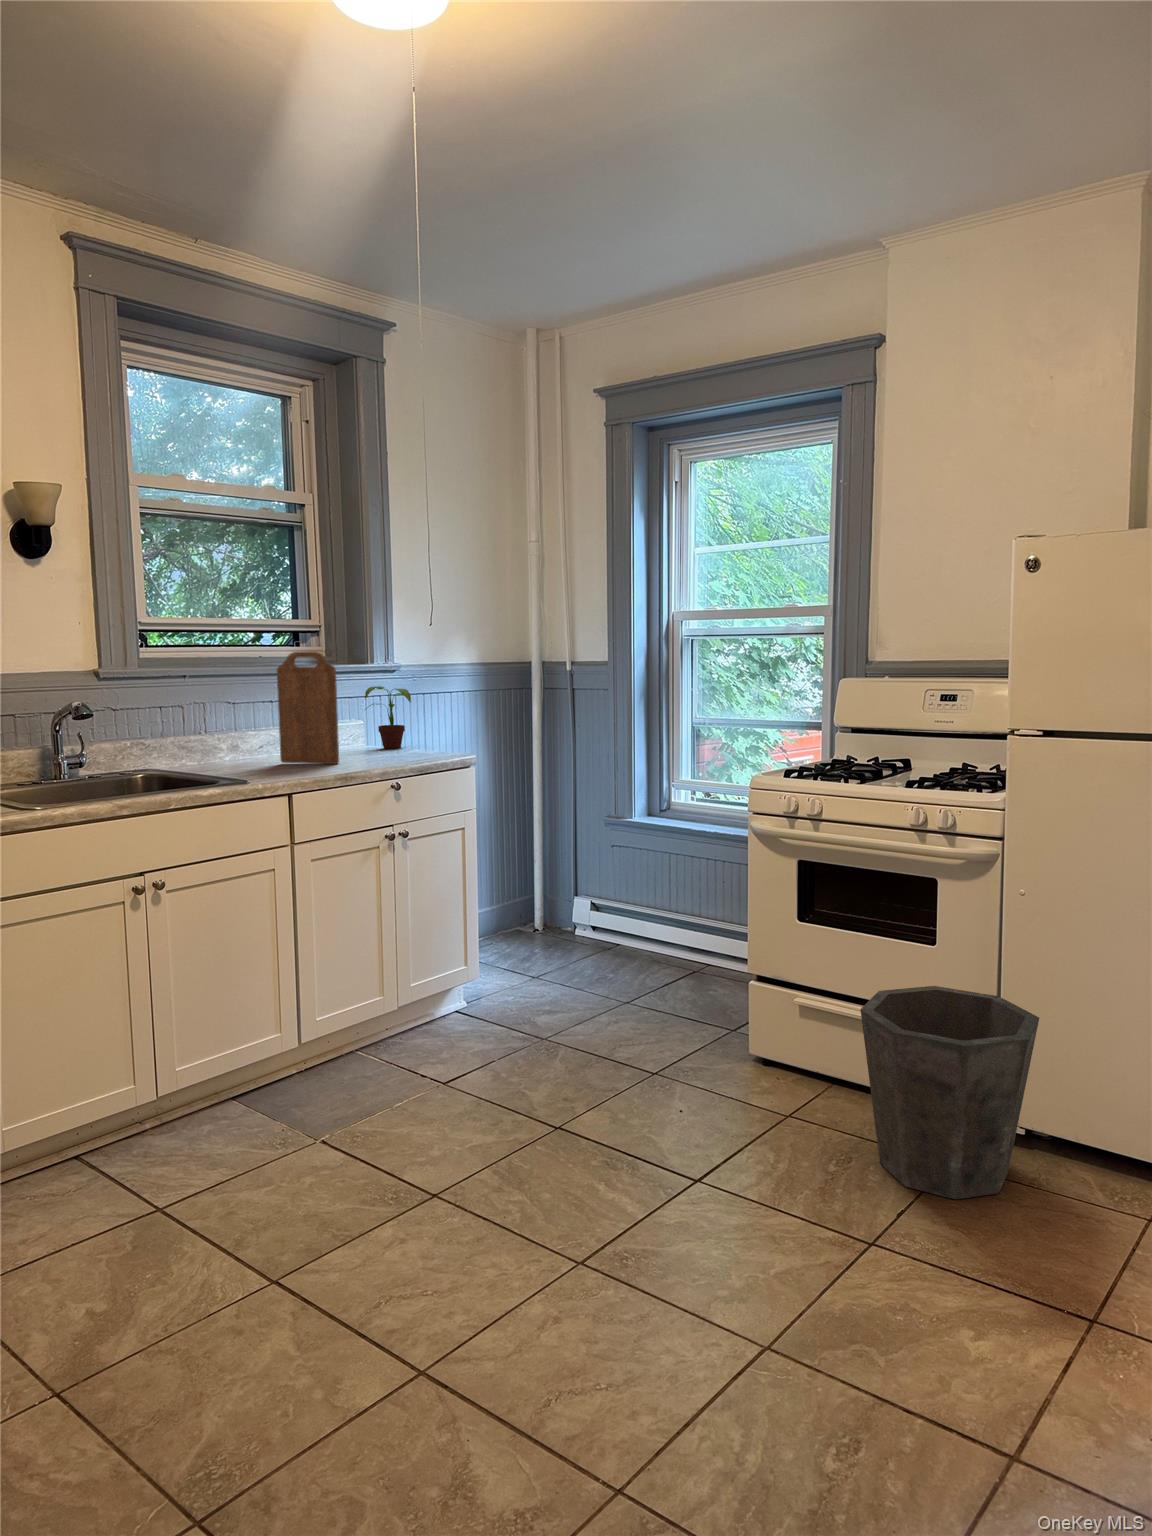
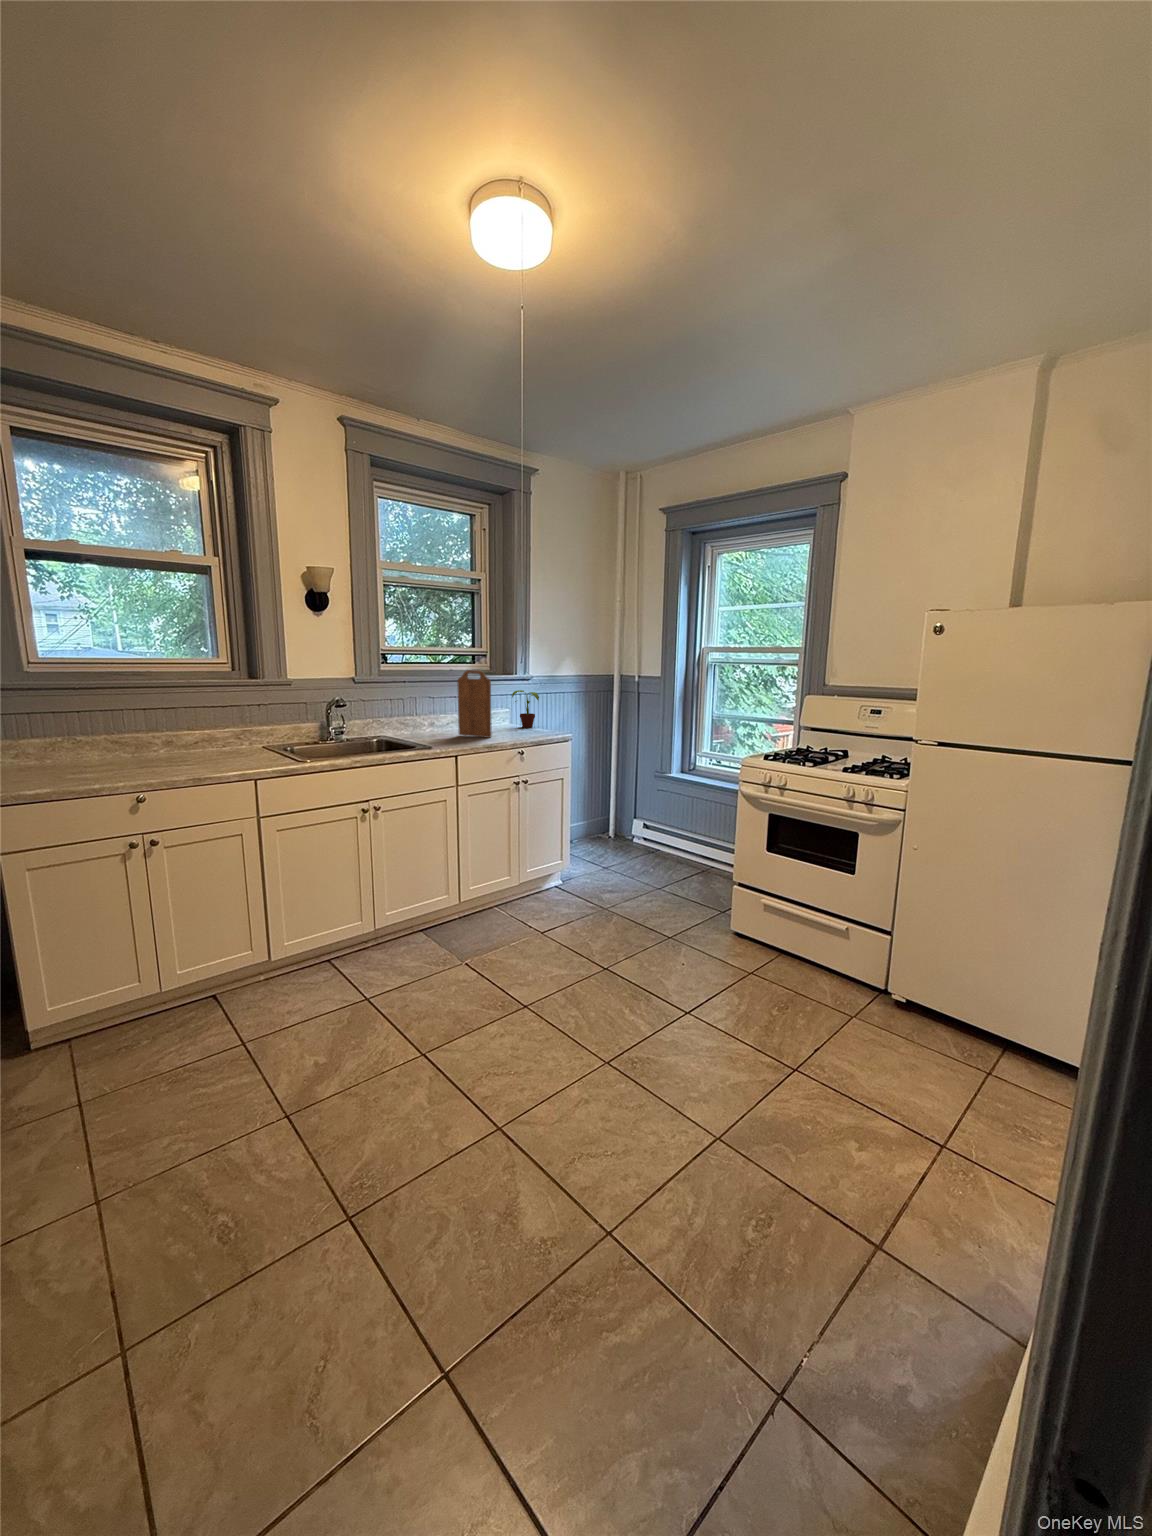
waste bin: present [861,986,1039,1199] -> none [799,902,922,1044]

